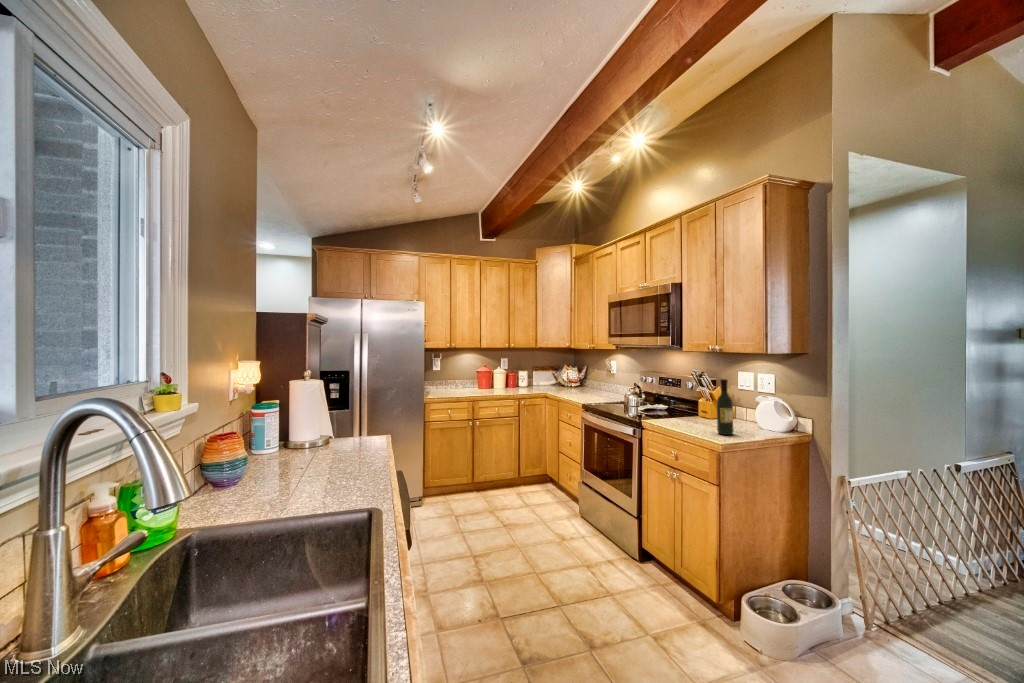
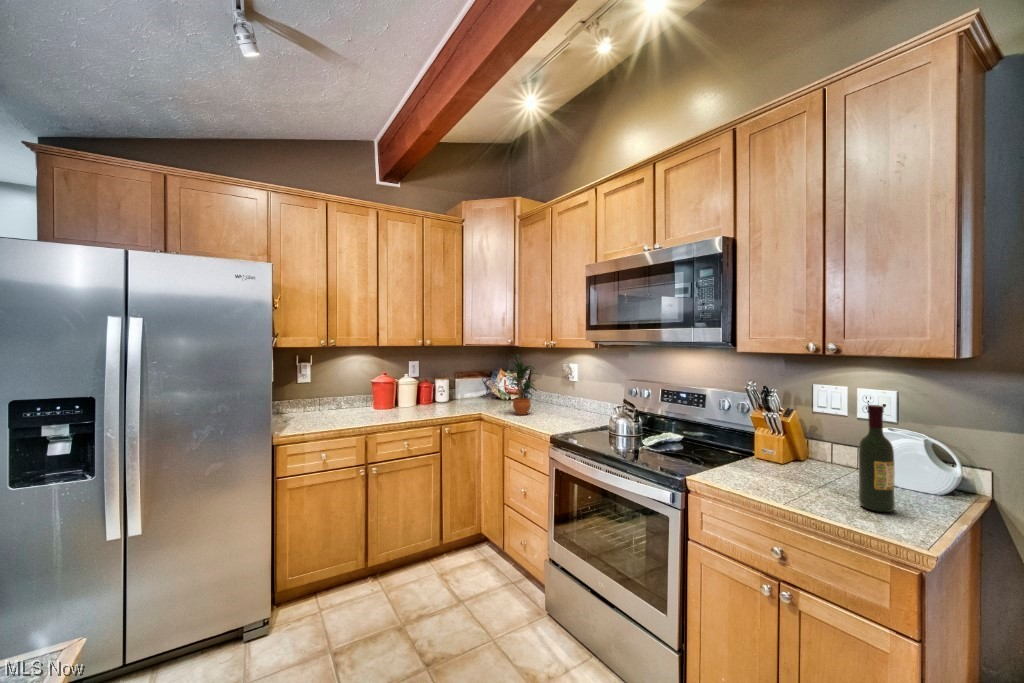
potted plant: none [562,353,586,395] -> present [508,354,537,415]

